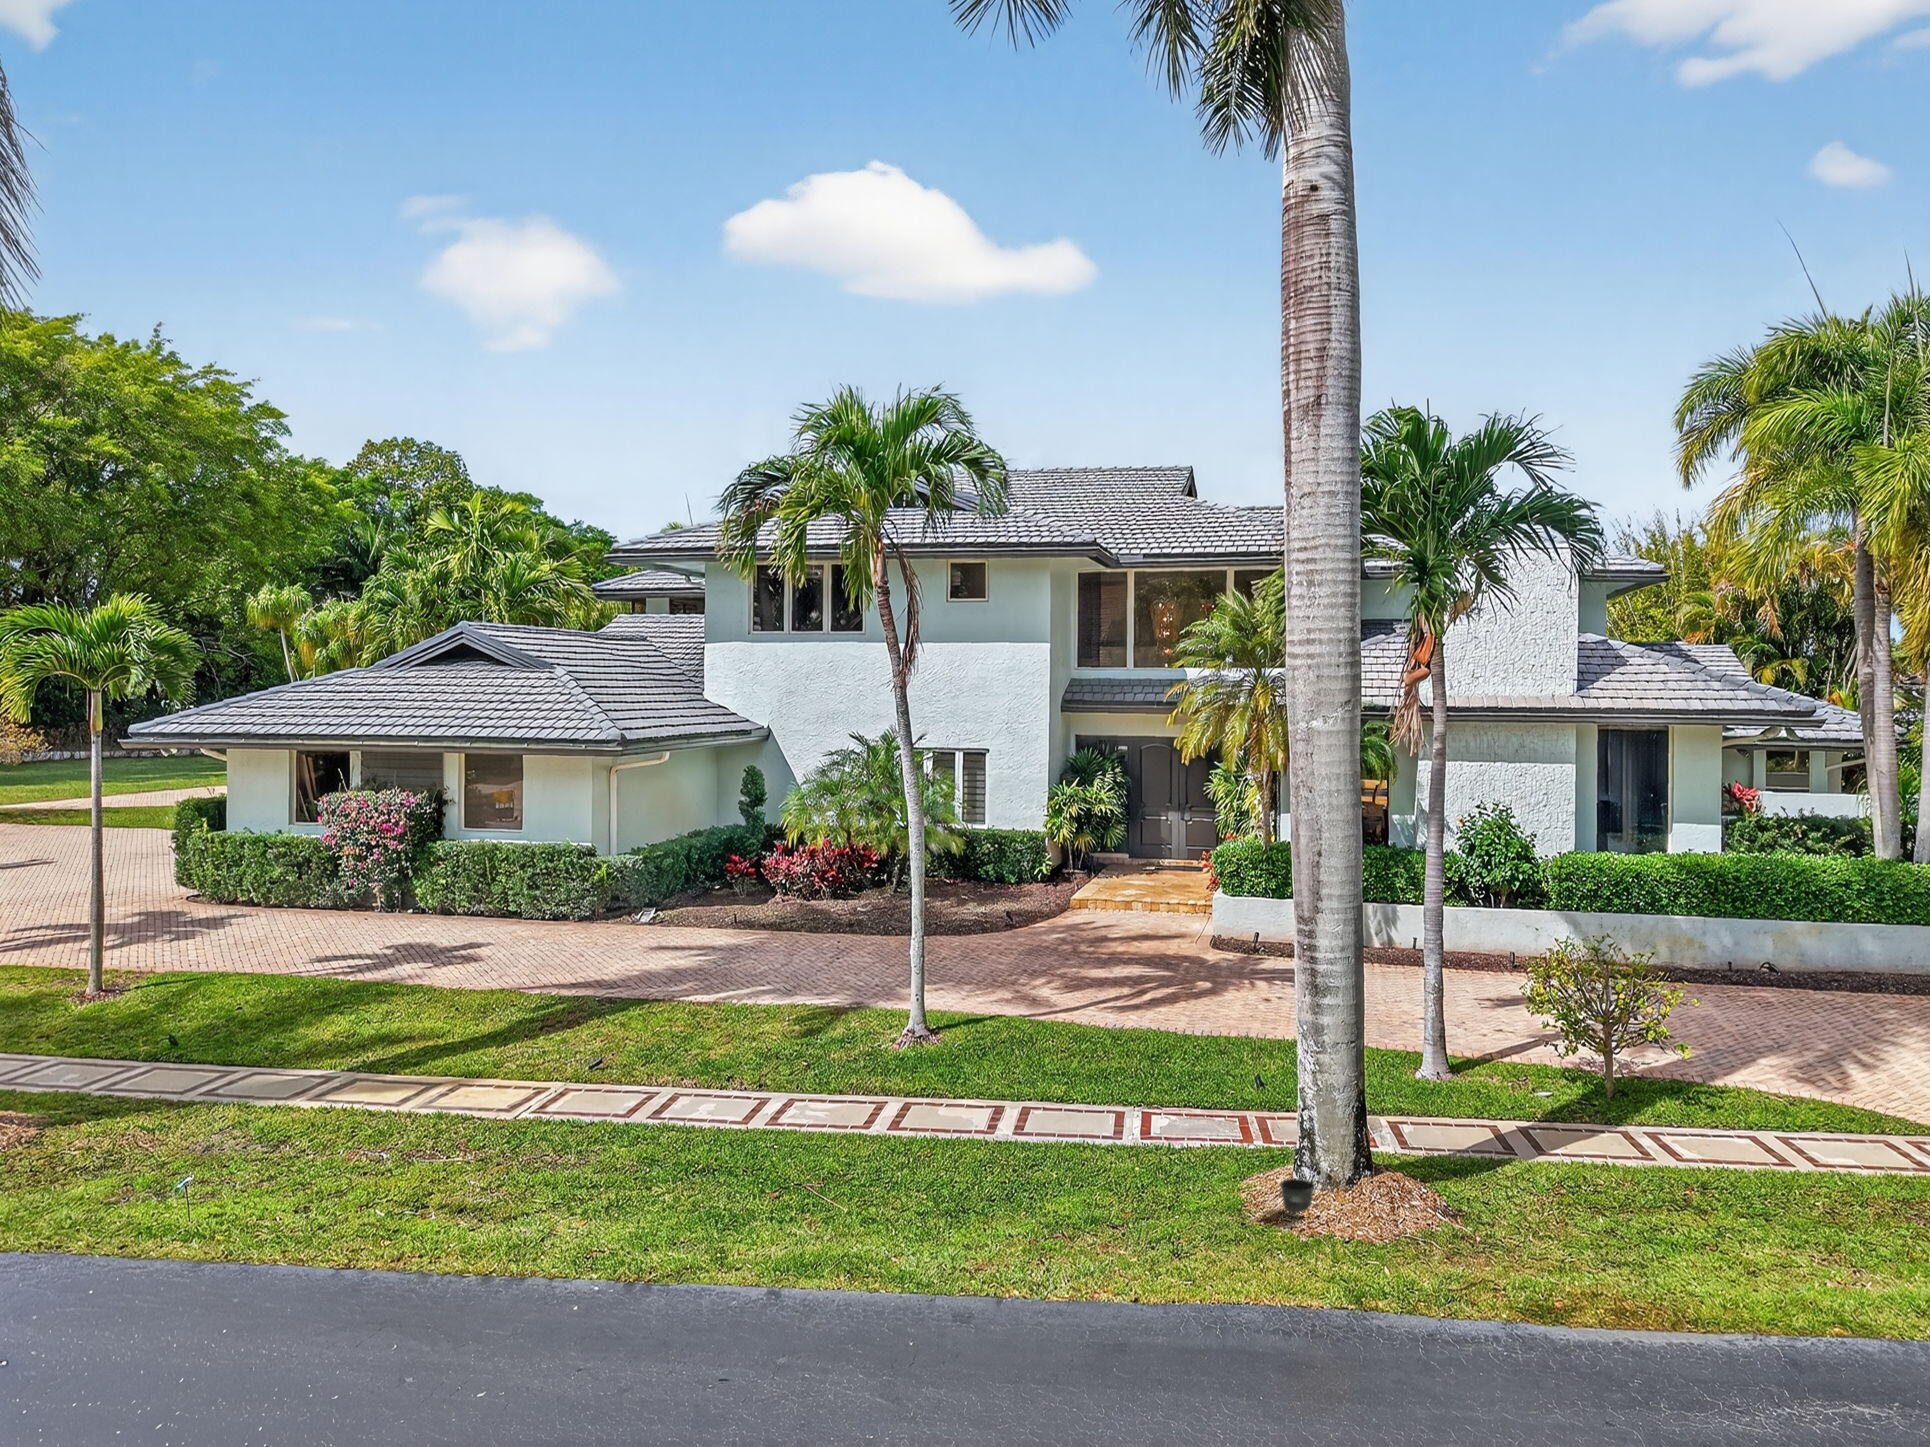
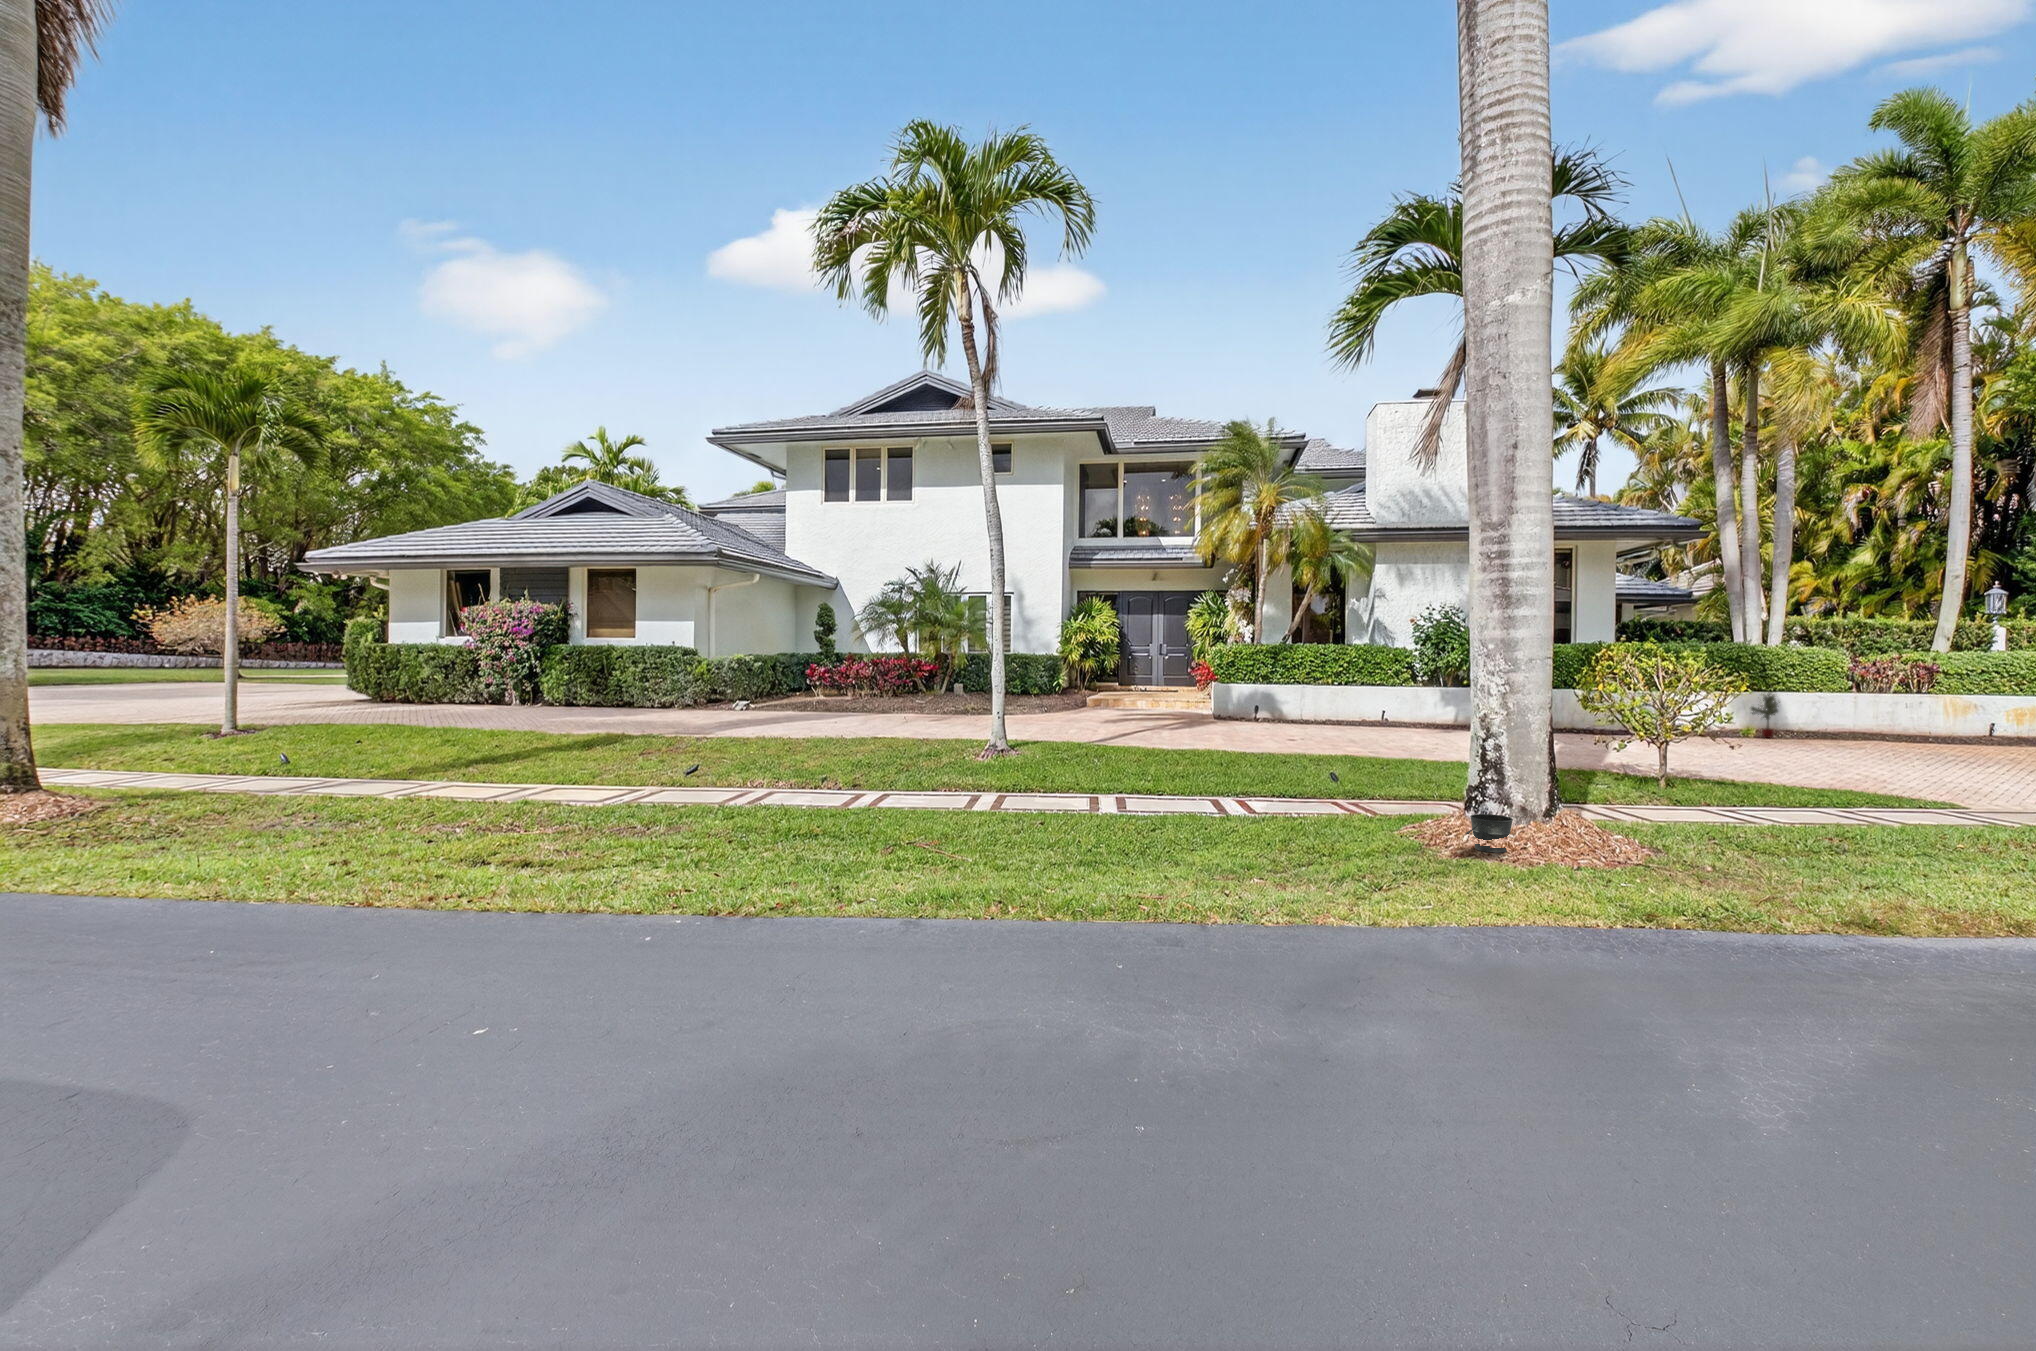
potted tree: none [1836,931,1870,990] -> present [1751,692,1780,738]

